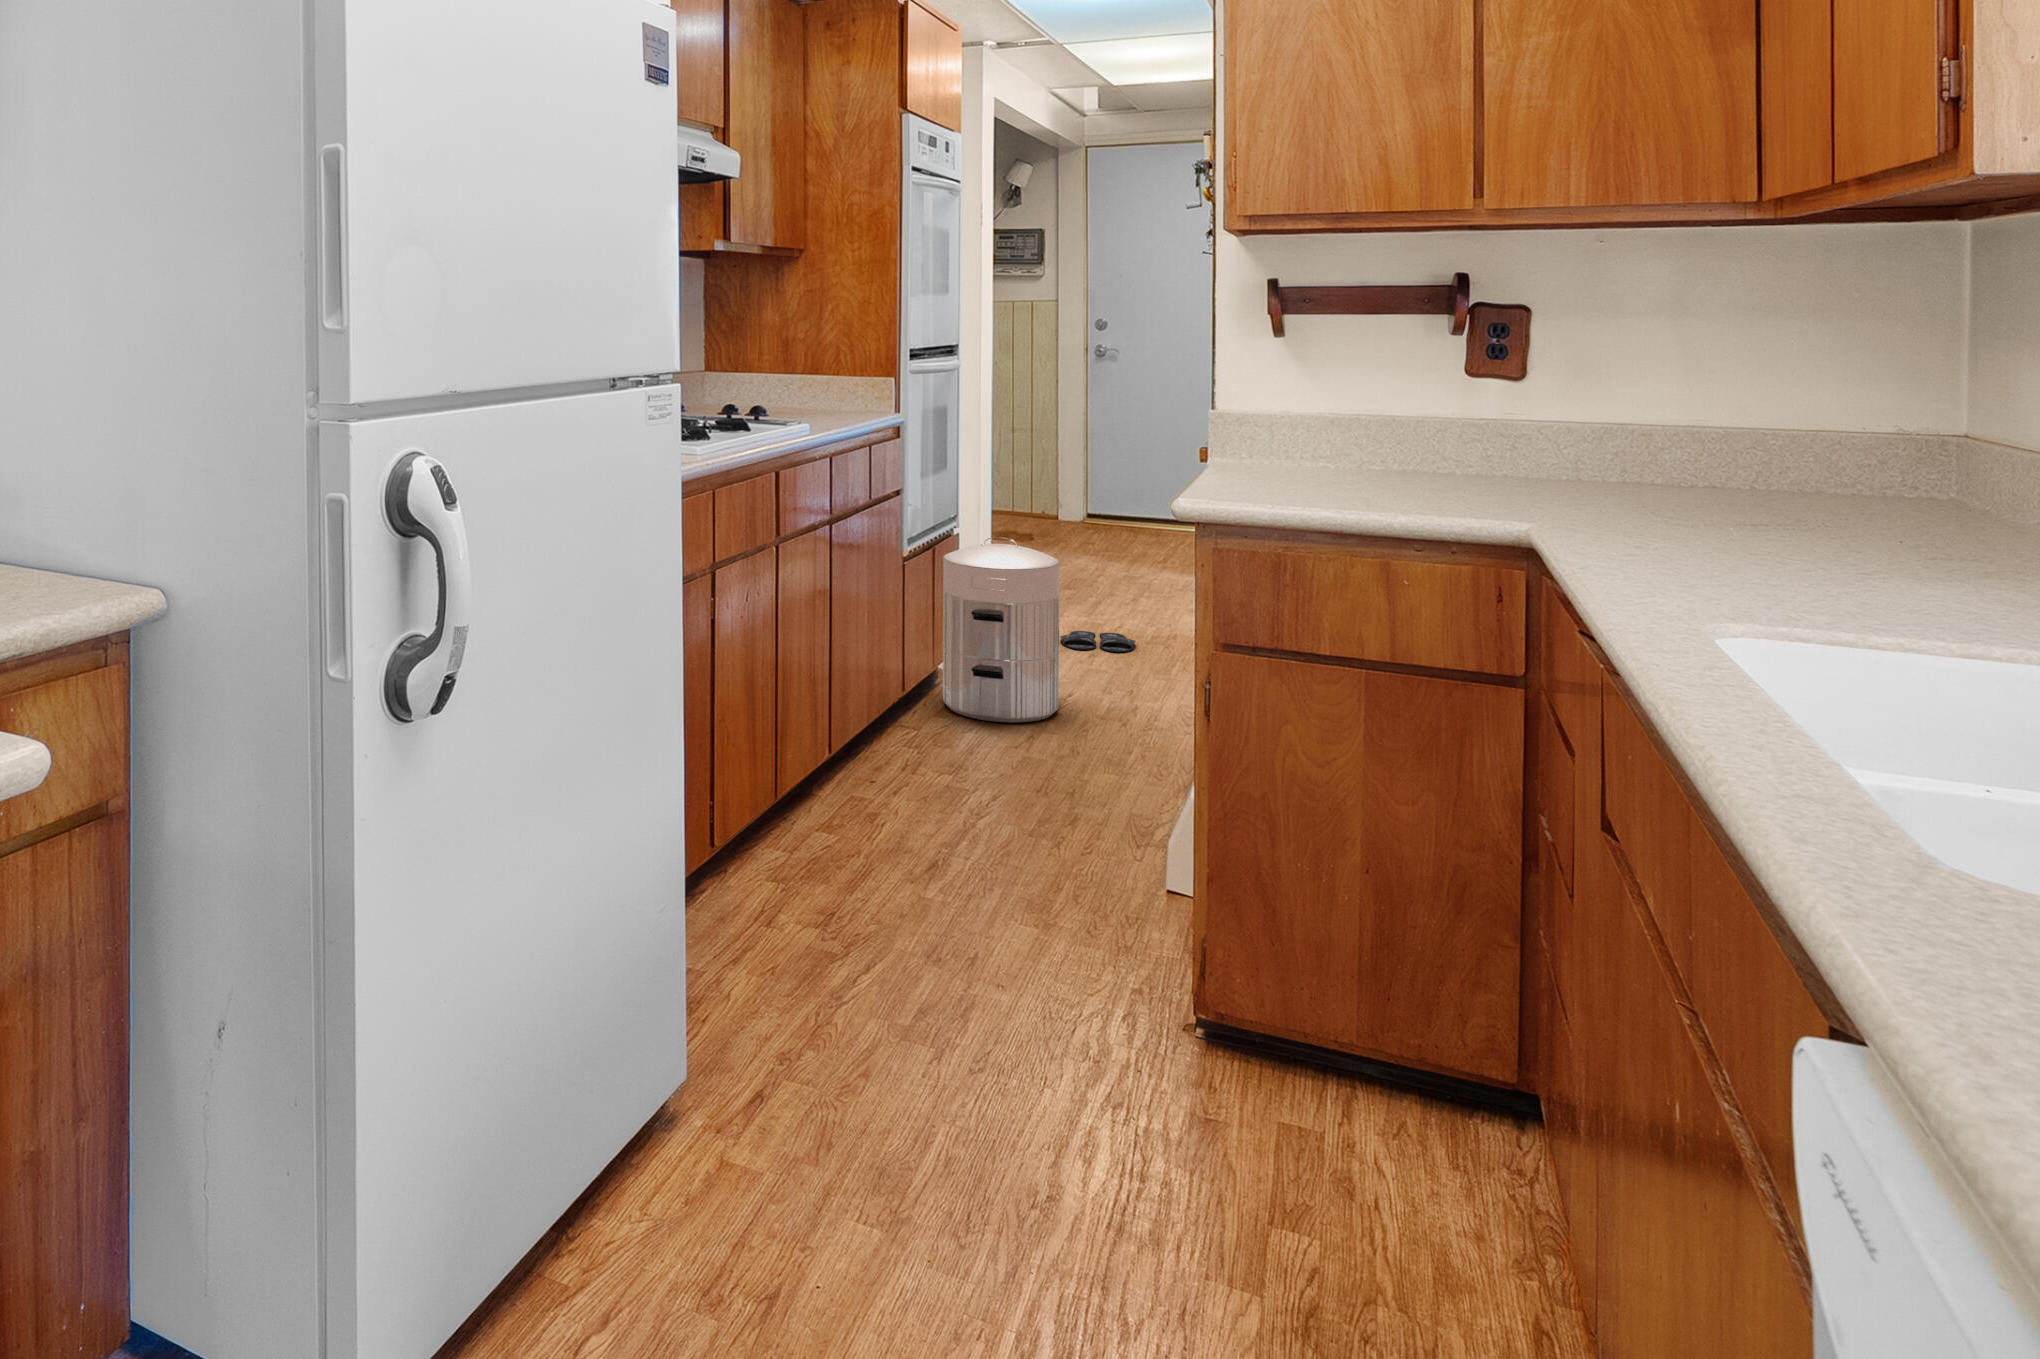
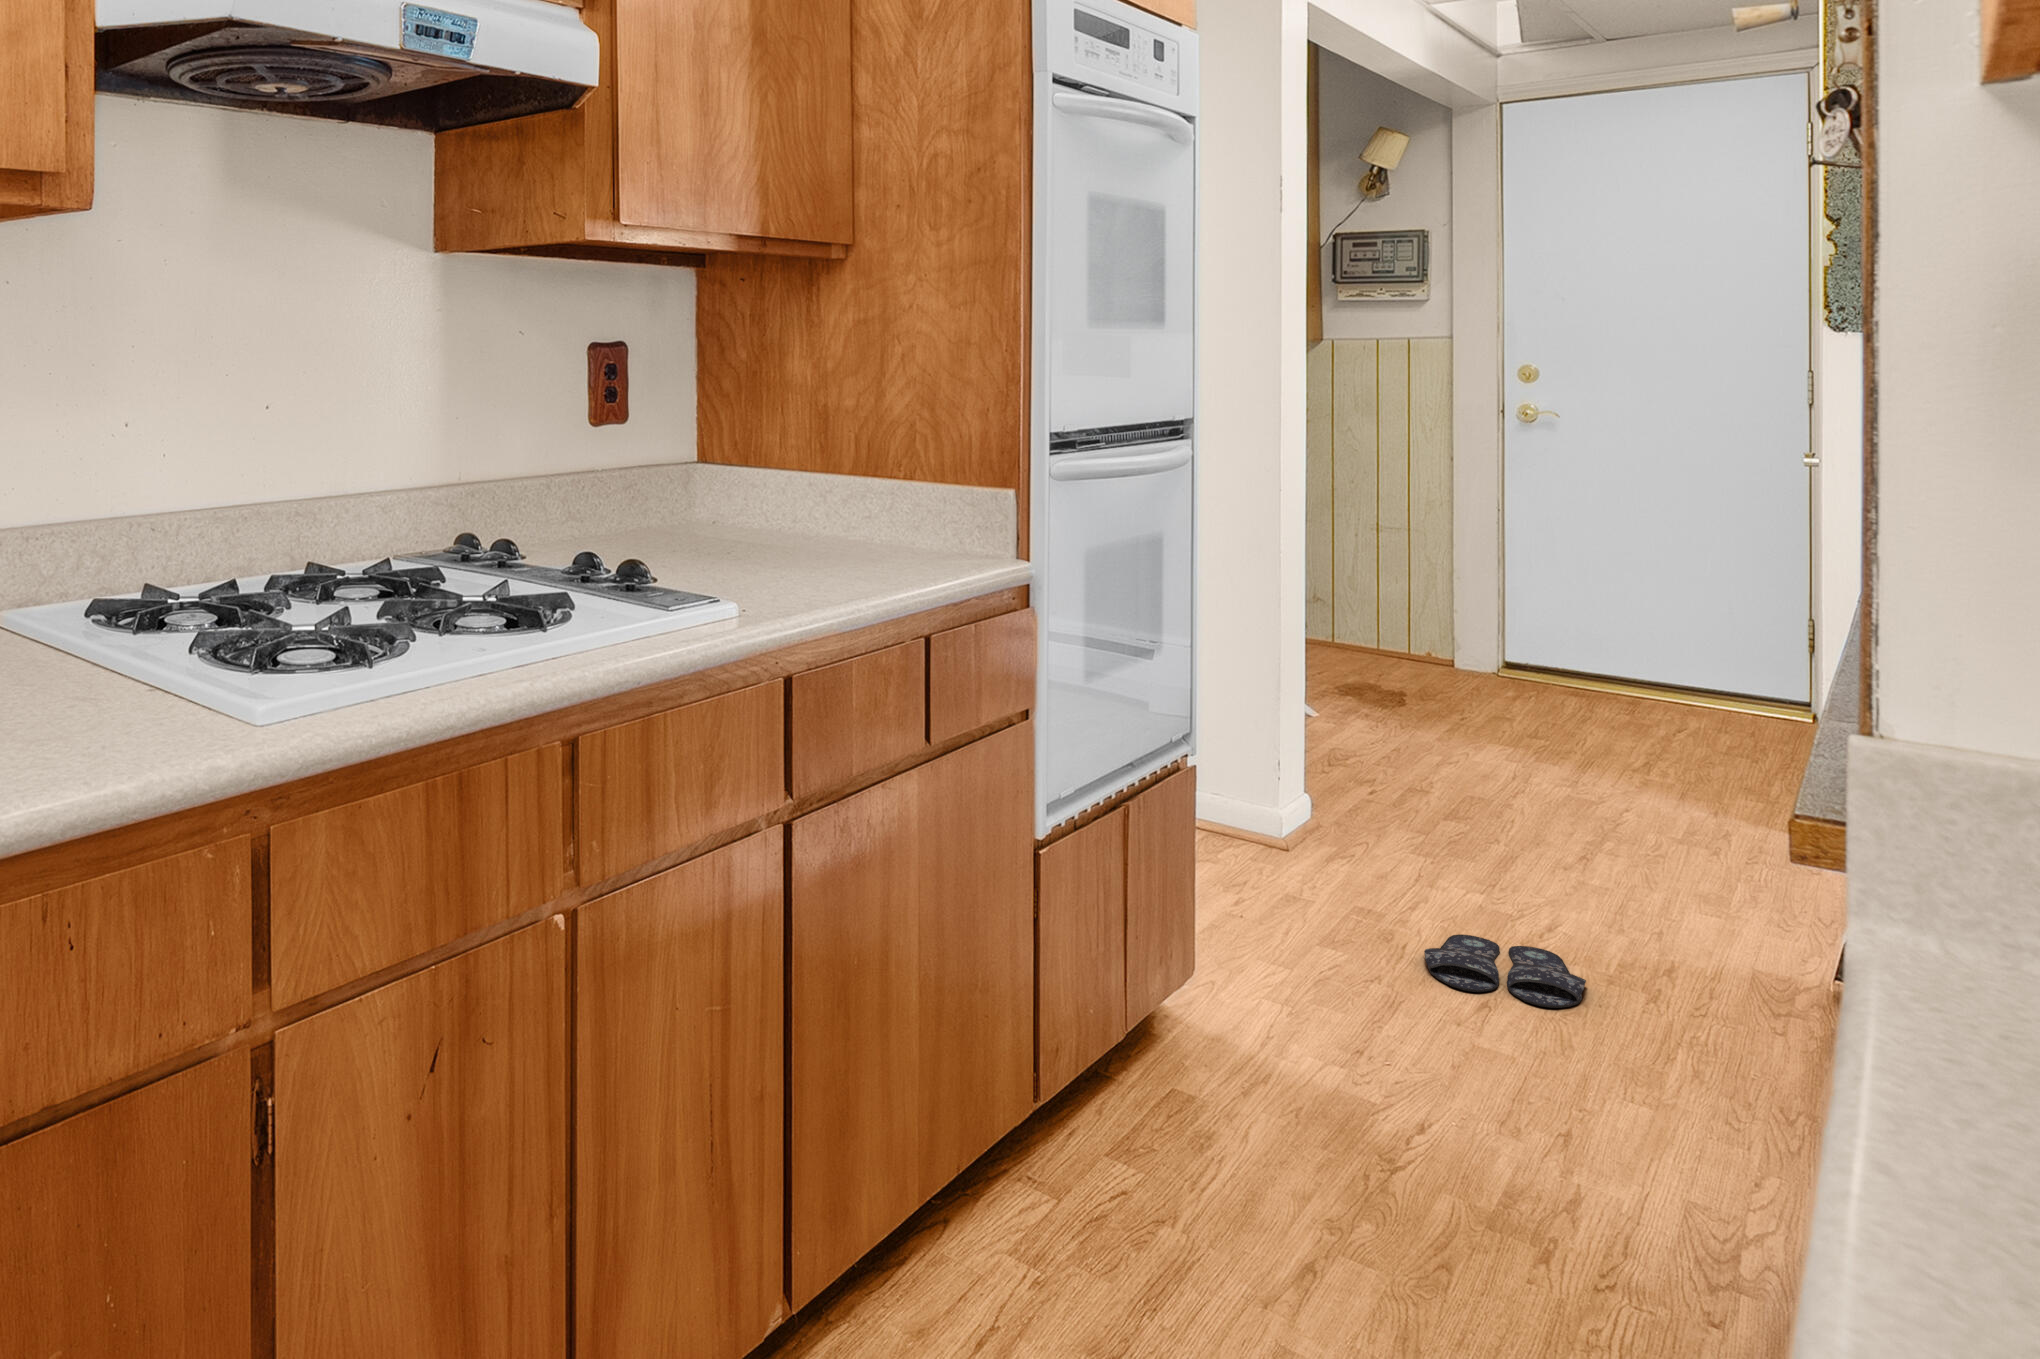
waste bin: present [943,537,1060,722] -> none [1134,808,1391,1221]

